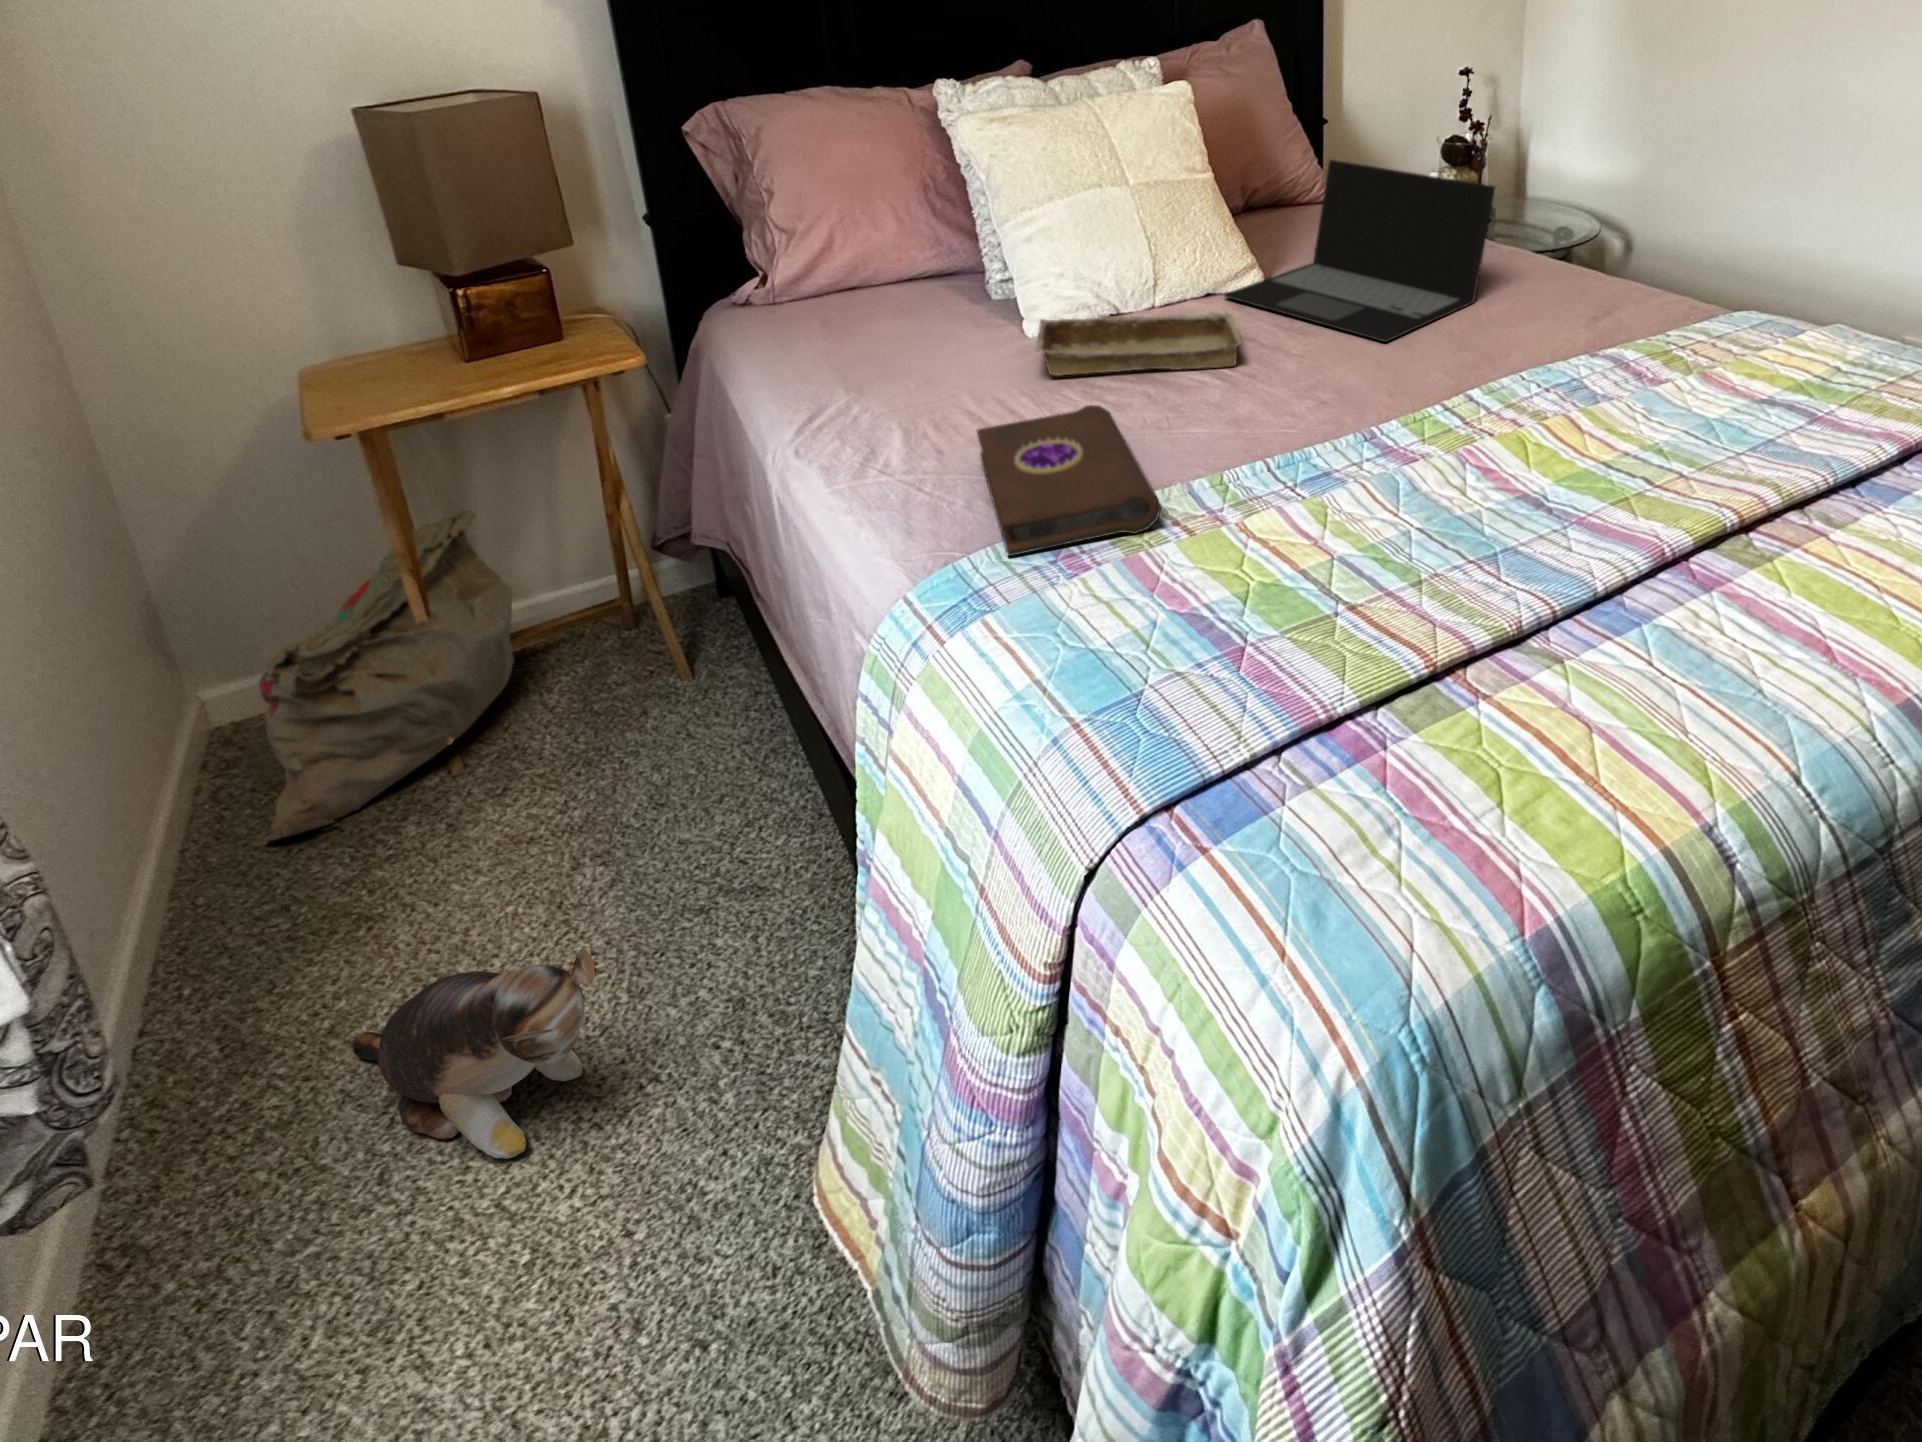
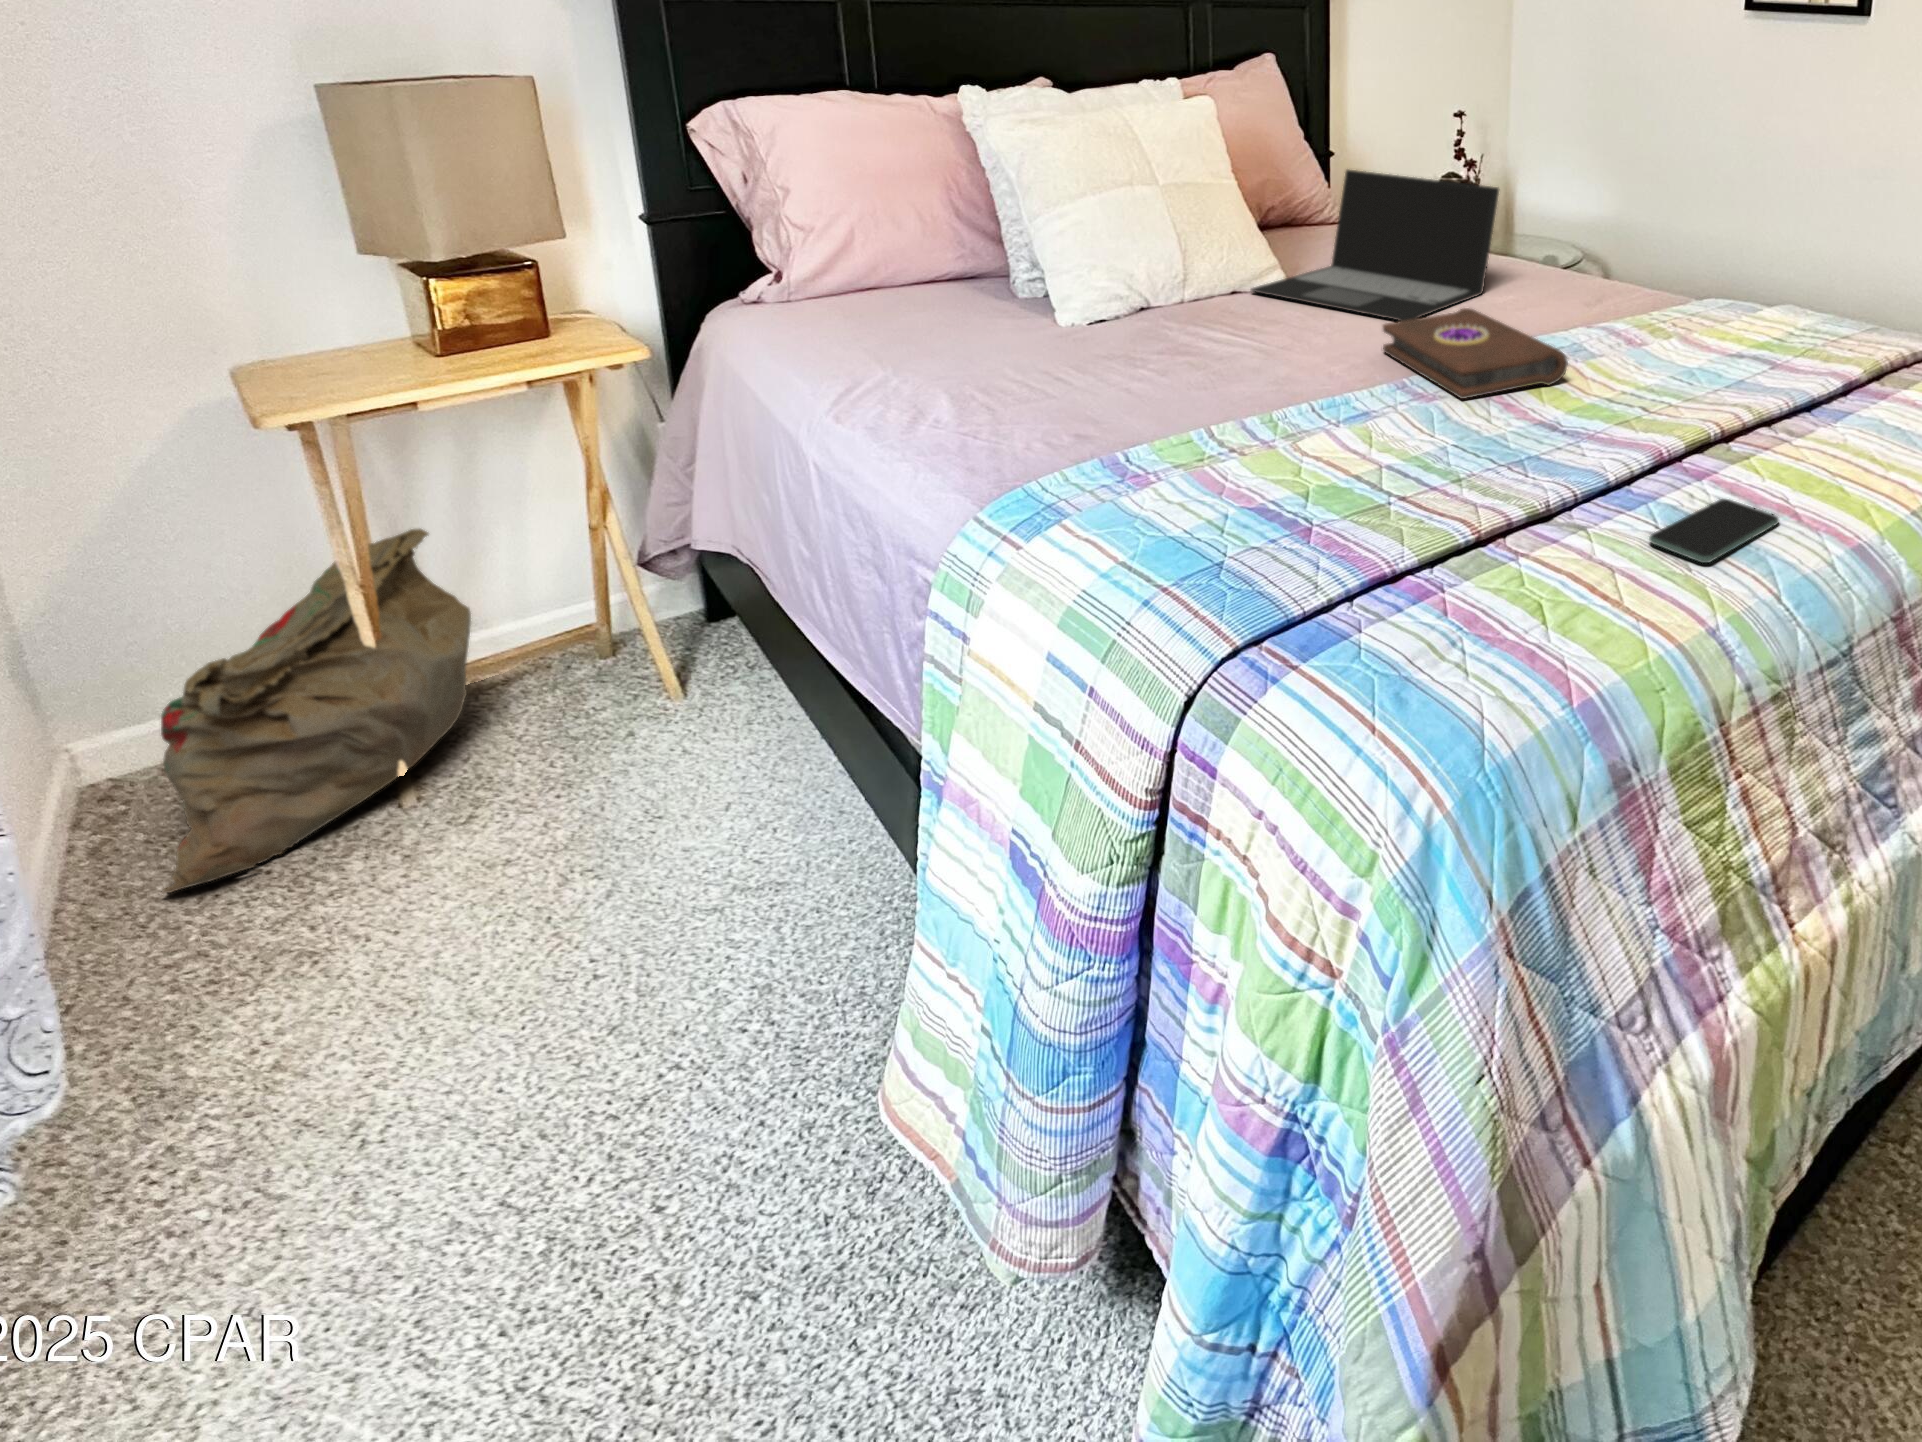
tray: present [1036,313,1242,376] -> none [1075,299,1277,350]
book: present [977,405,1161,556] -> present [1383,308,1568,399]
smartphone: none [1638,628,1805,730] -> present [1649,499,1779,563]
plush toy: present [353,948,595,1158] -> none [305,916,624,1160]

